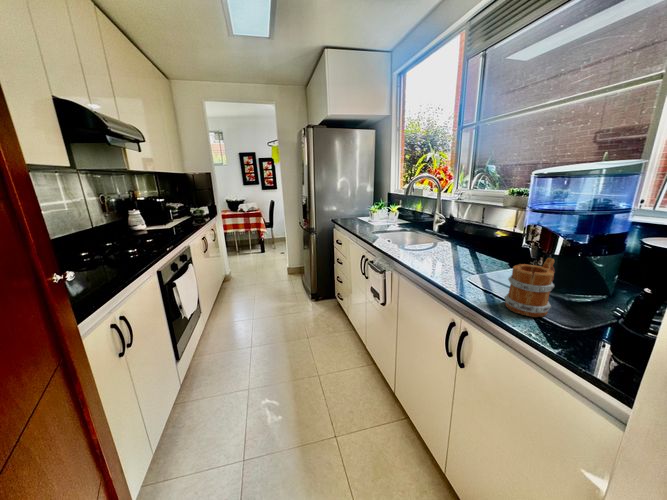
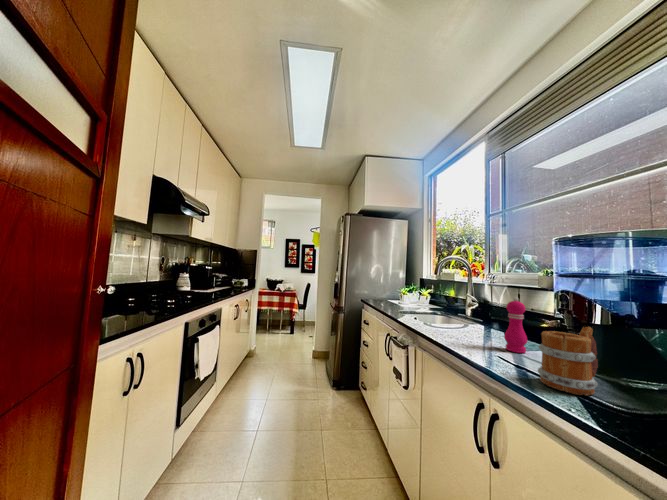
pepper mill: none [472,225,494,274] -> present [504,297,528,353]

